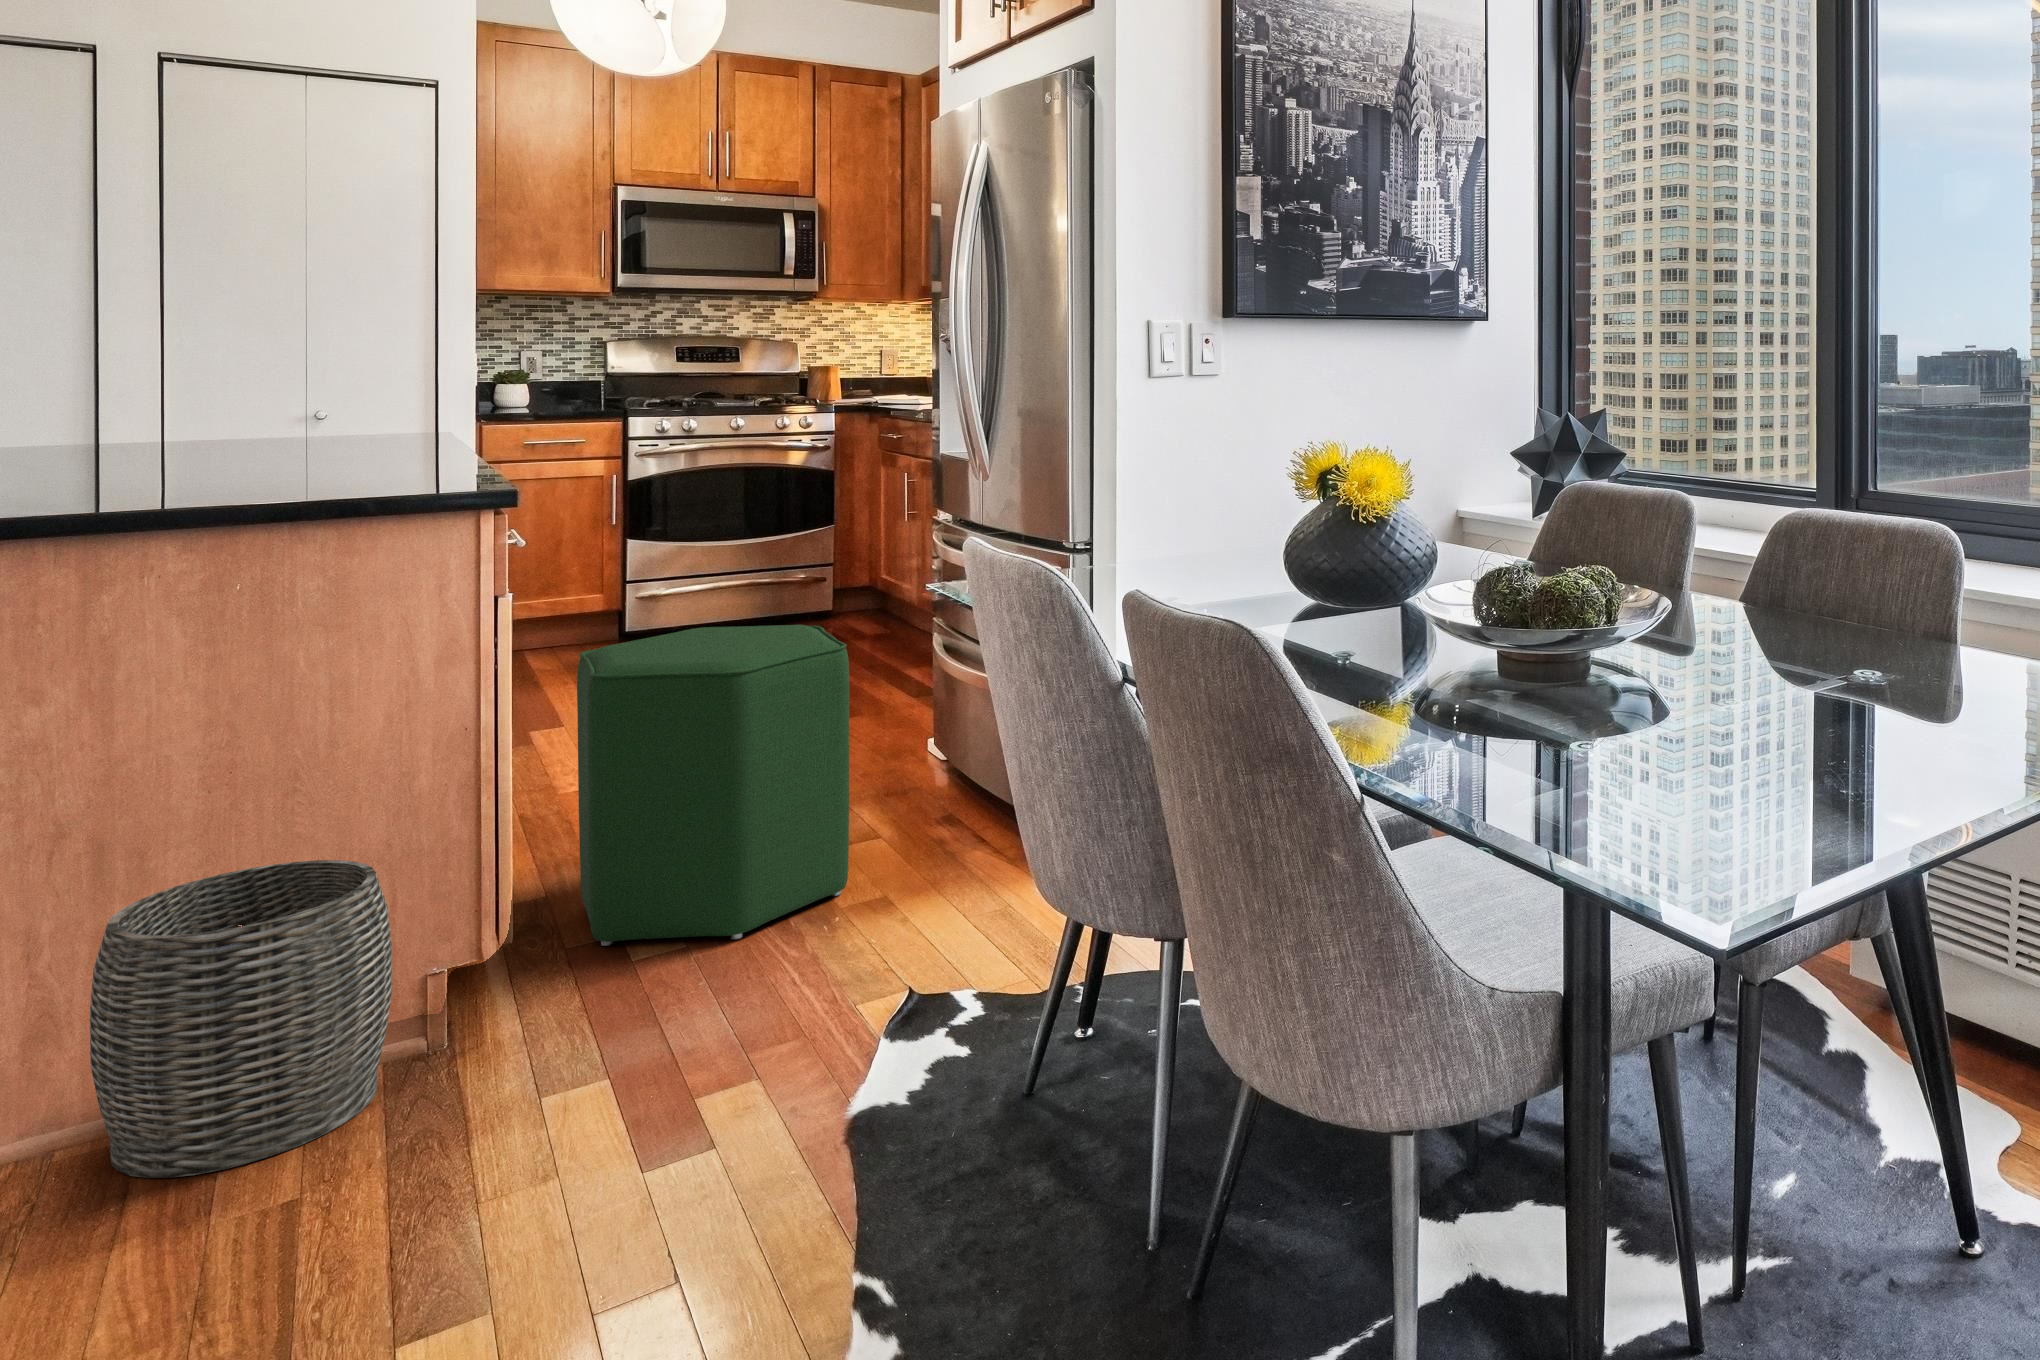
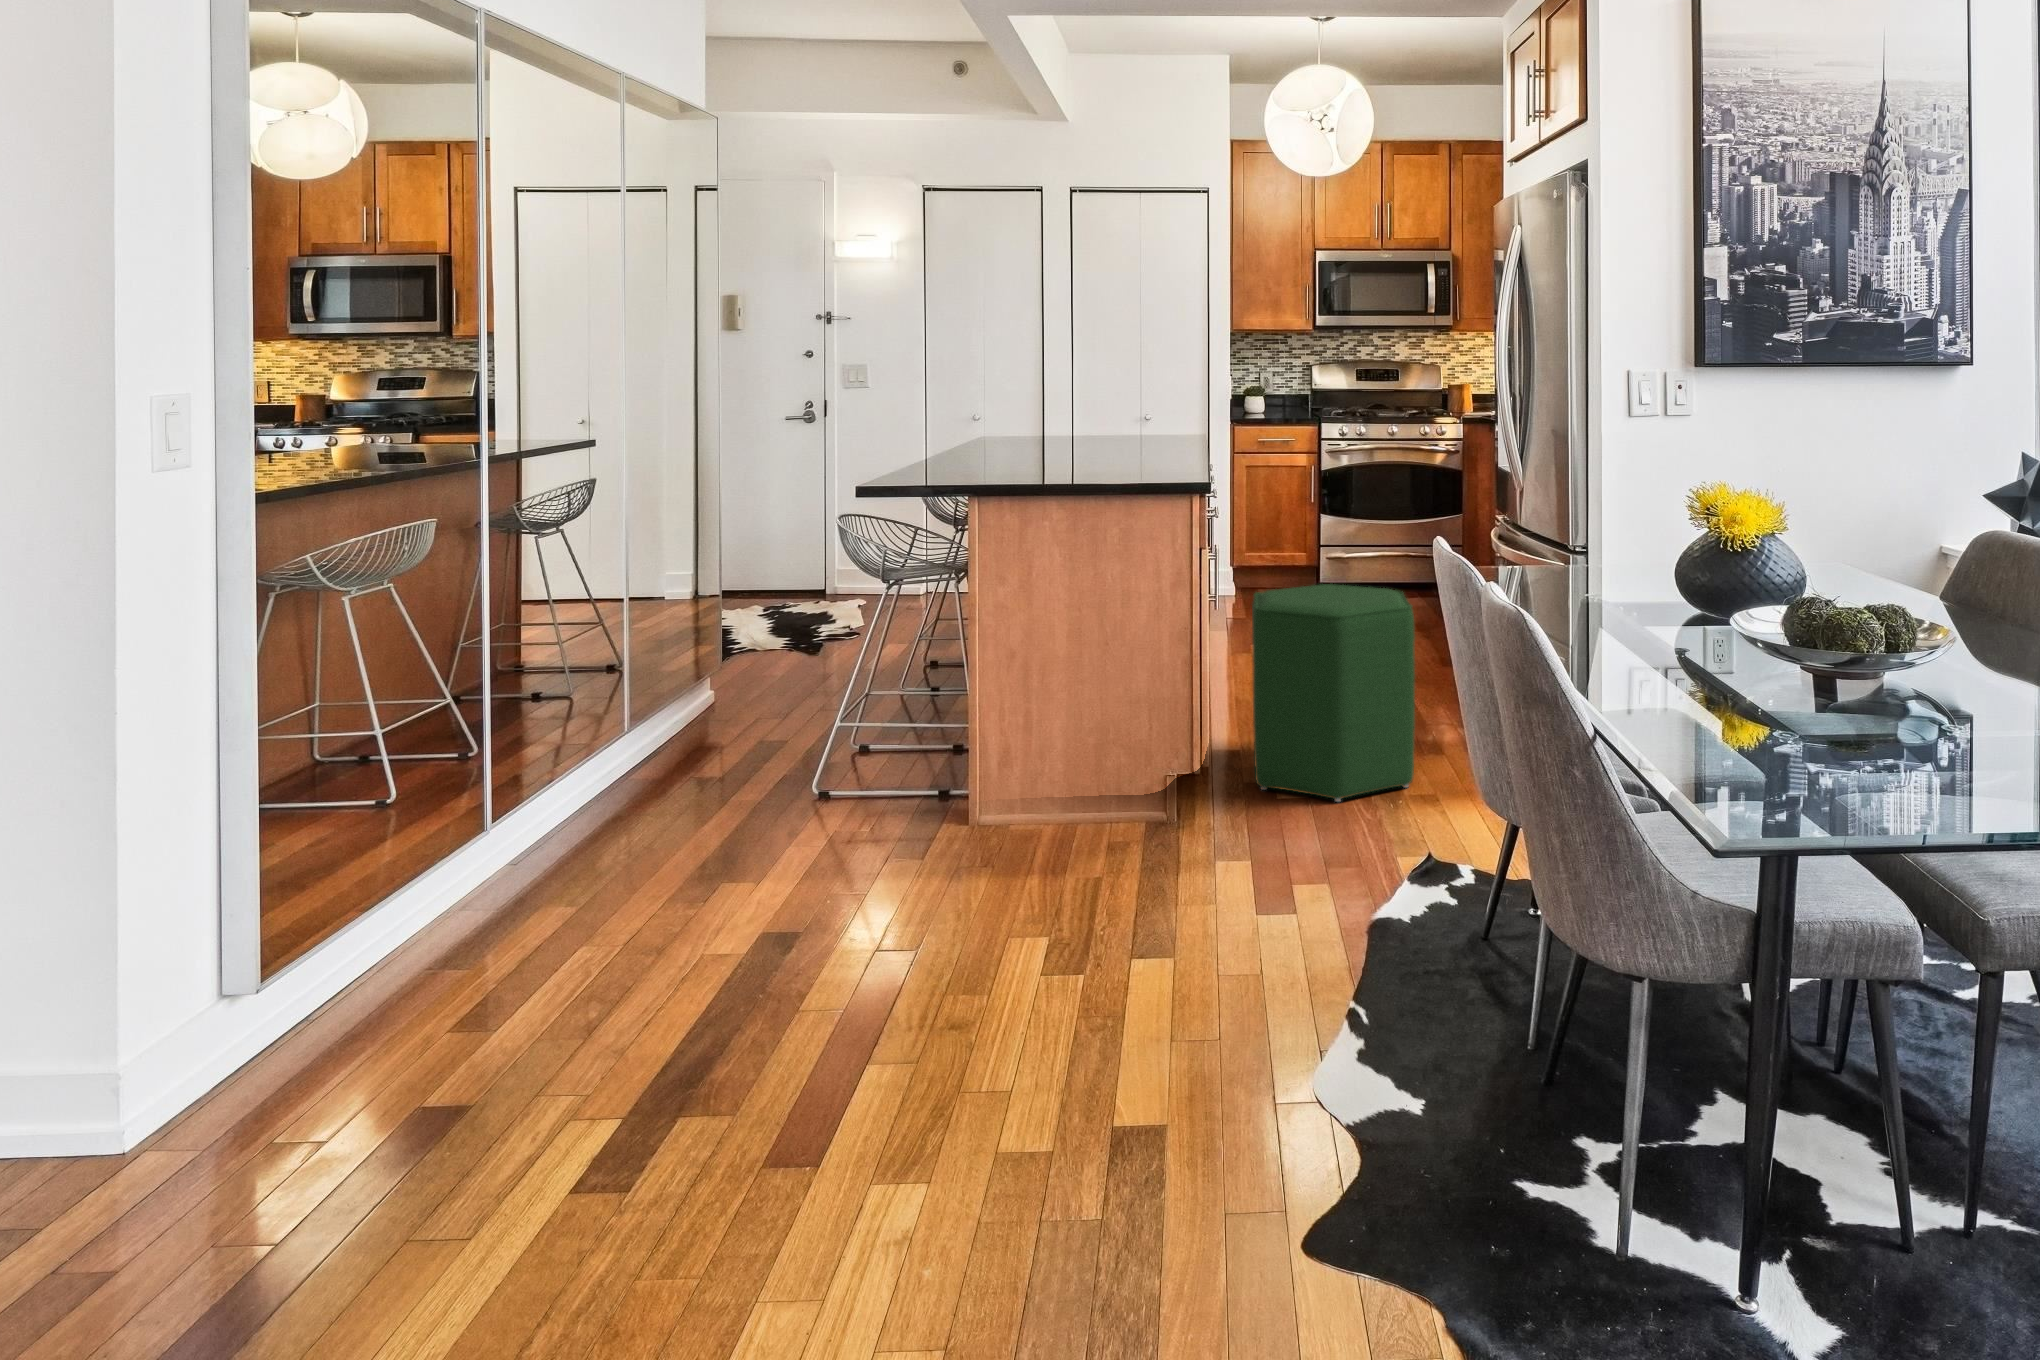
woven basket: present [90,860,392,1178] -> none [1011,698,1143,863]

